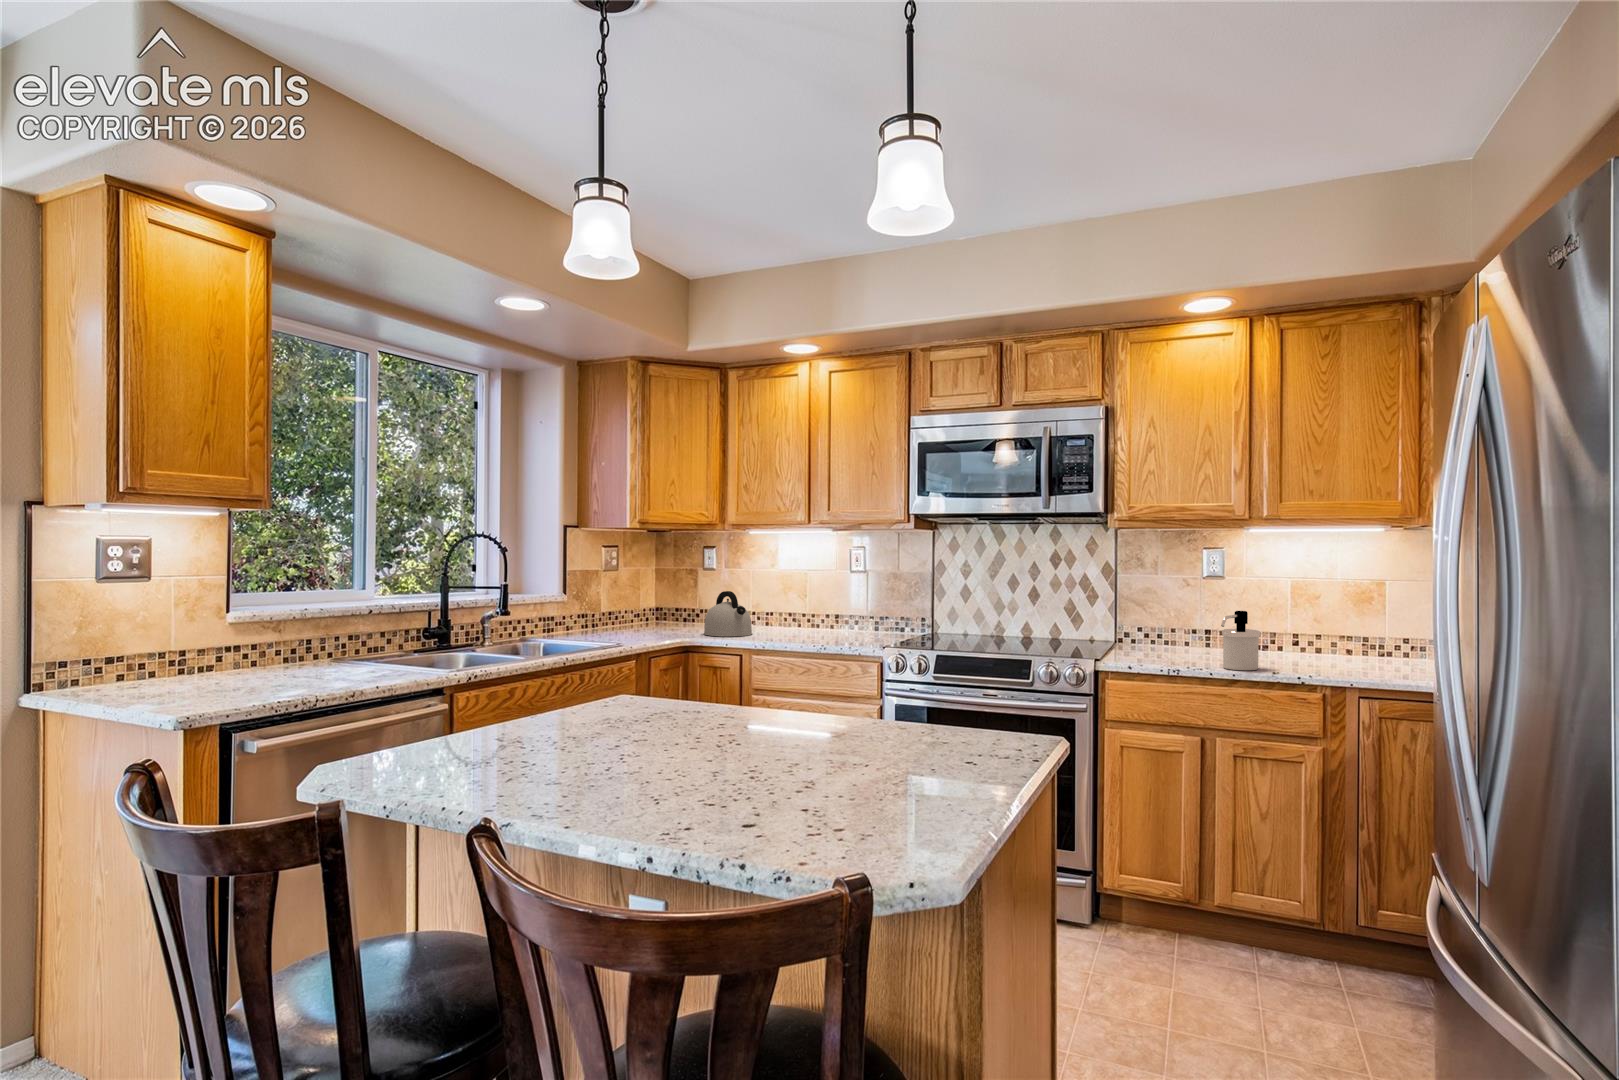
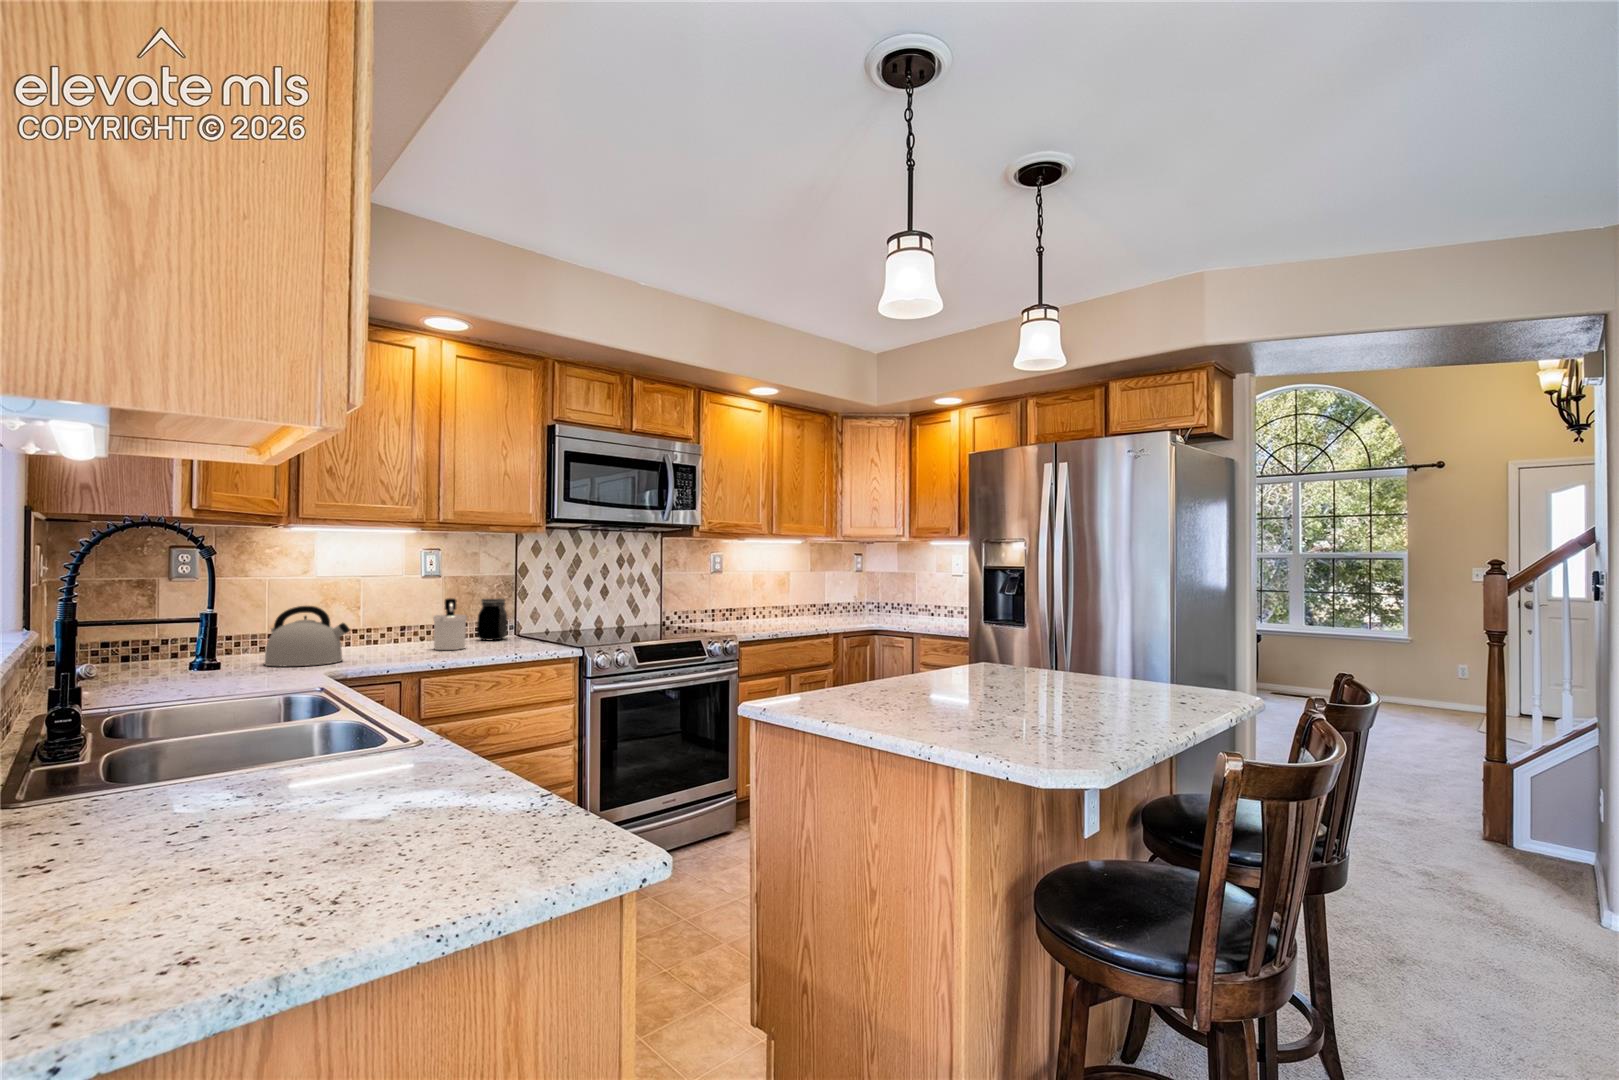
jar: none [897,594,923,637] -> present [477,598,508,640]
soap dispenser: present [1221,611,1260,670] -> present [433,598,467,650]

